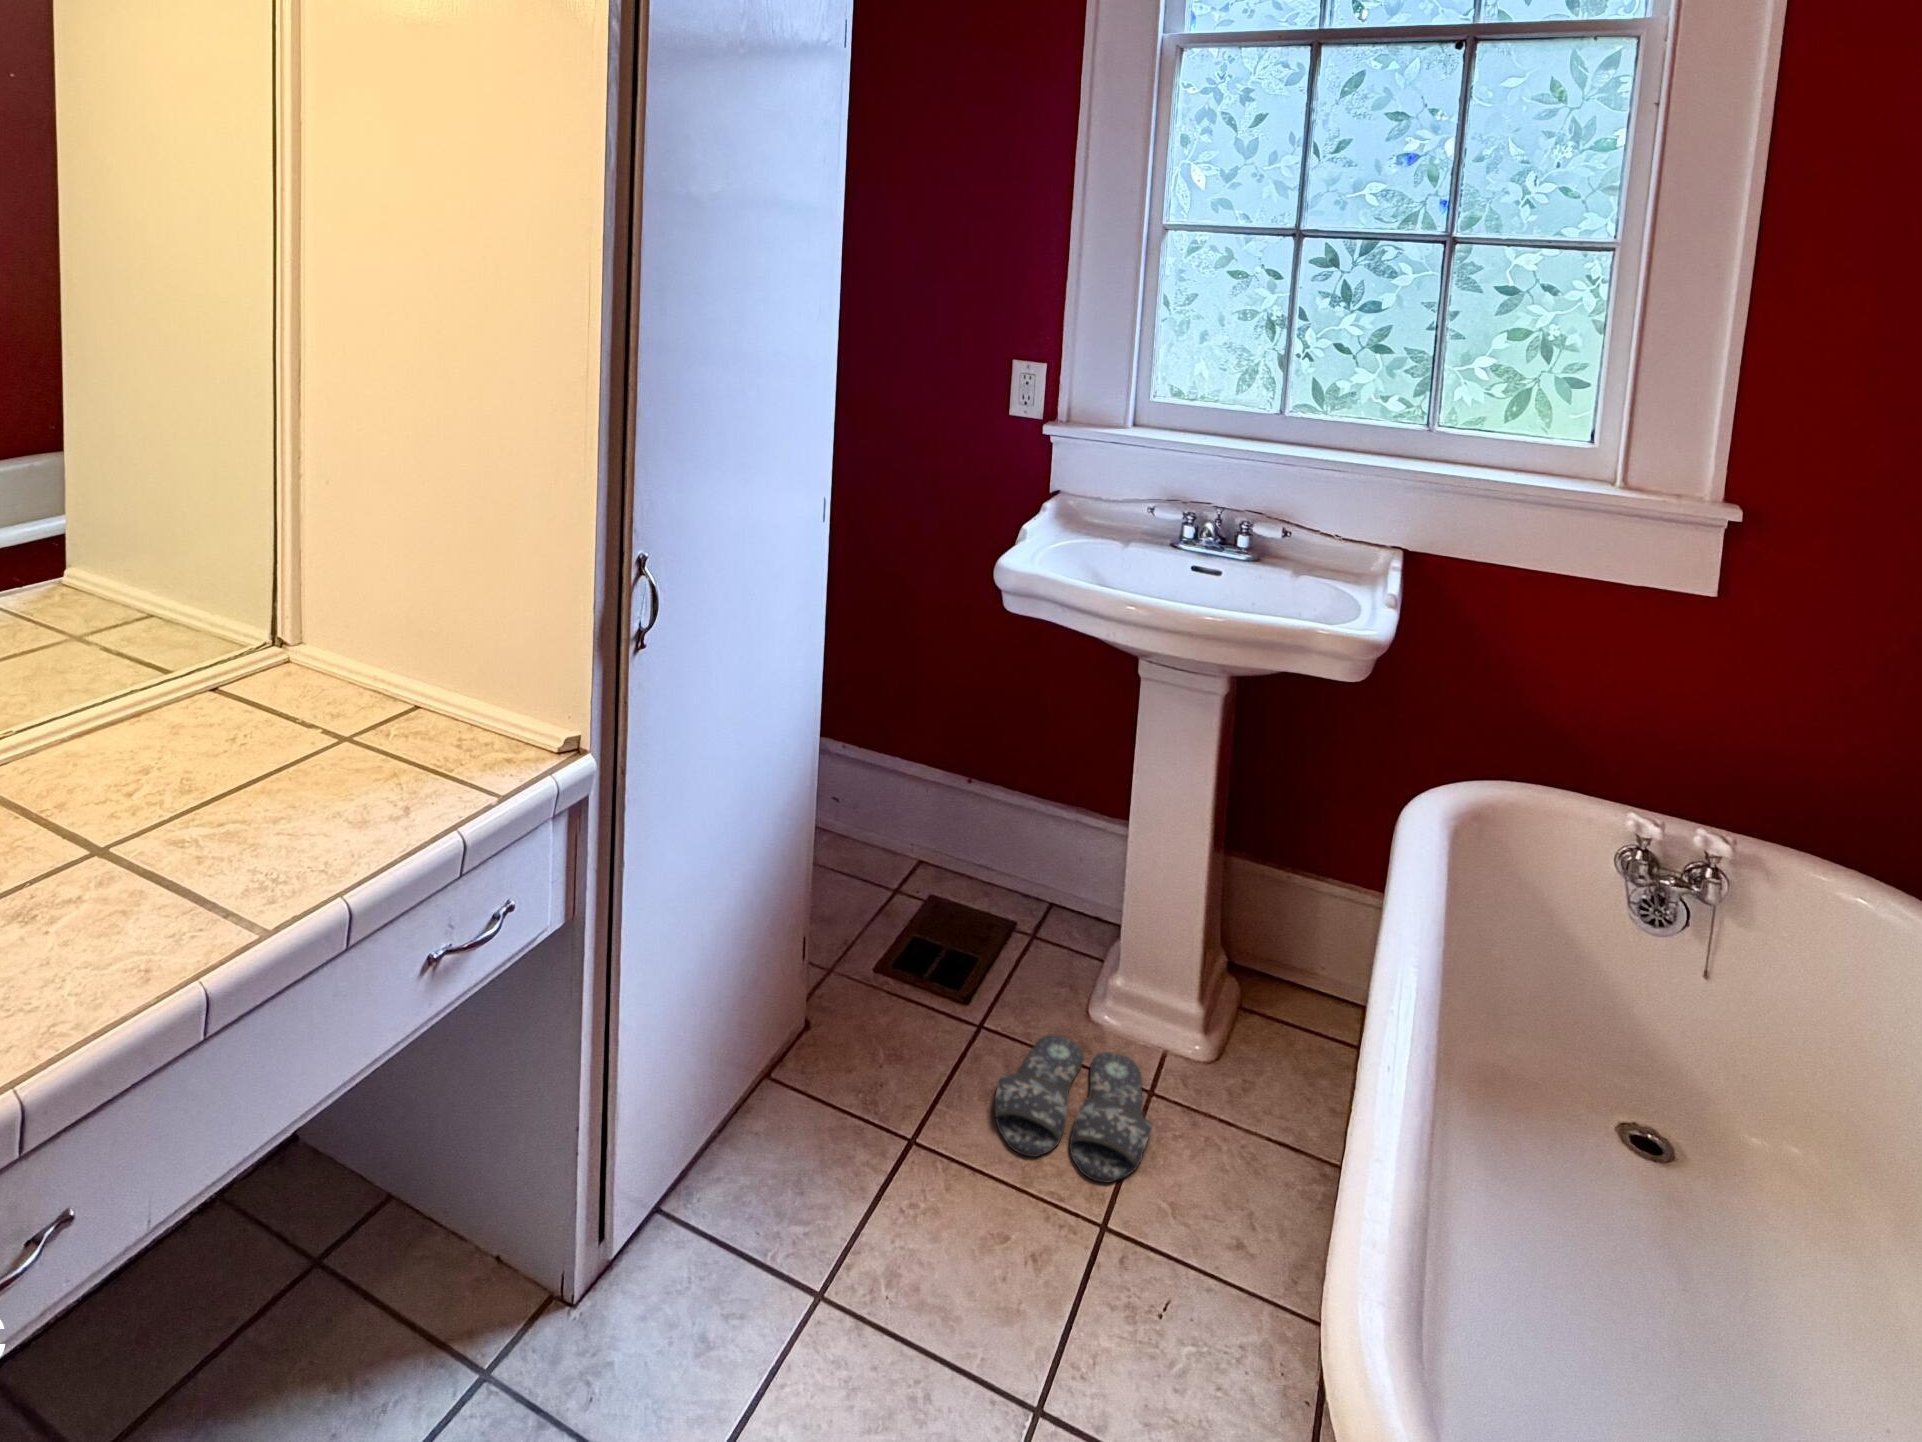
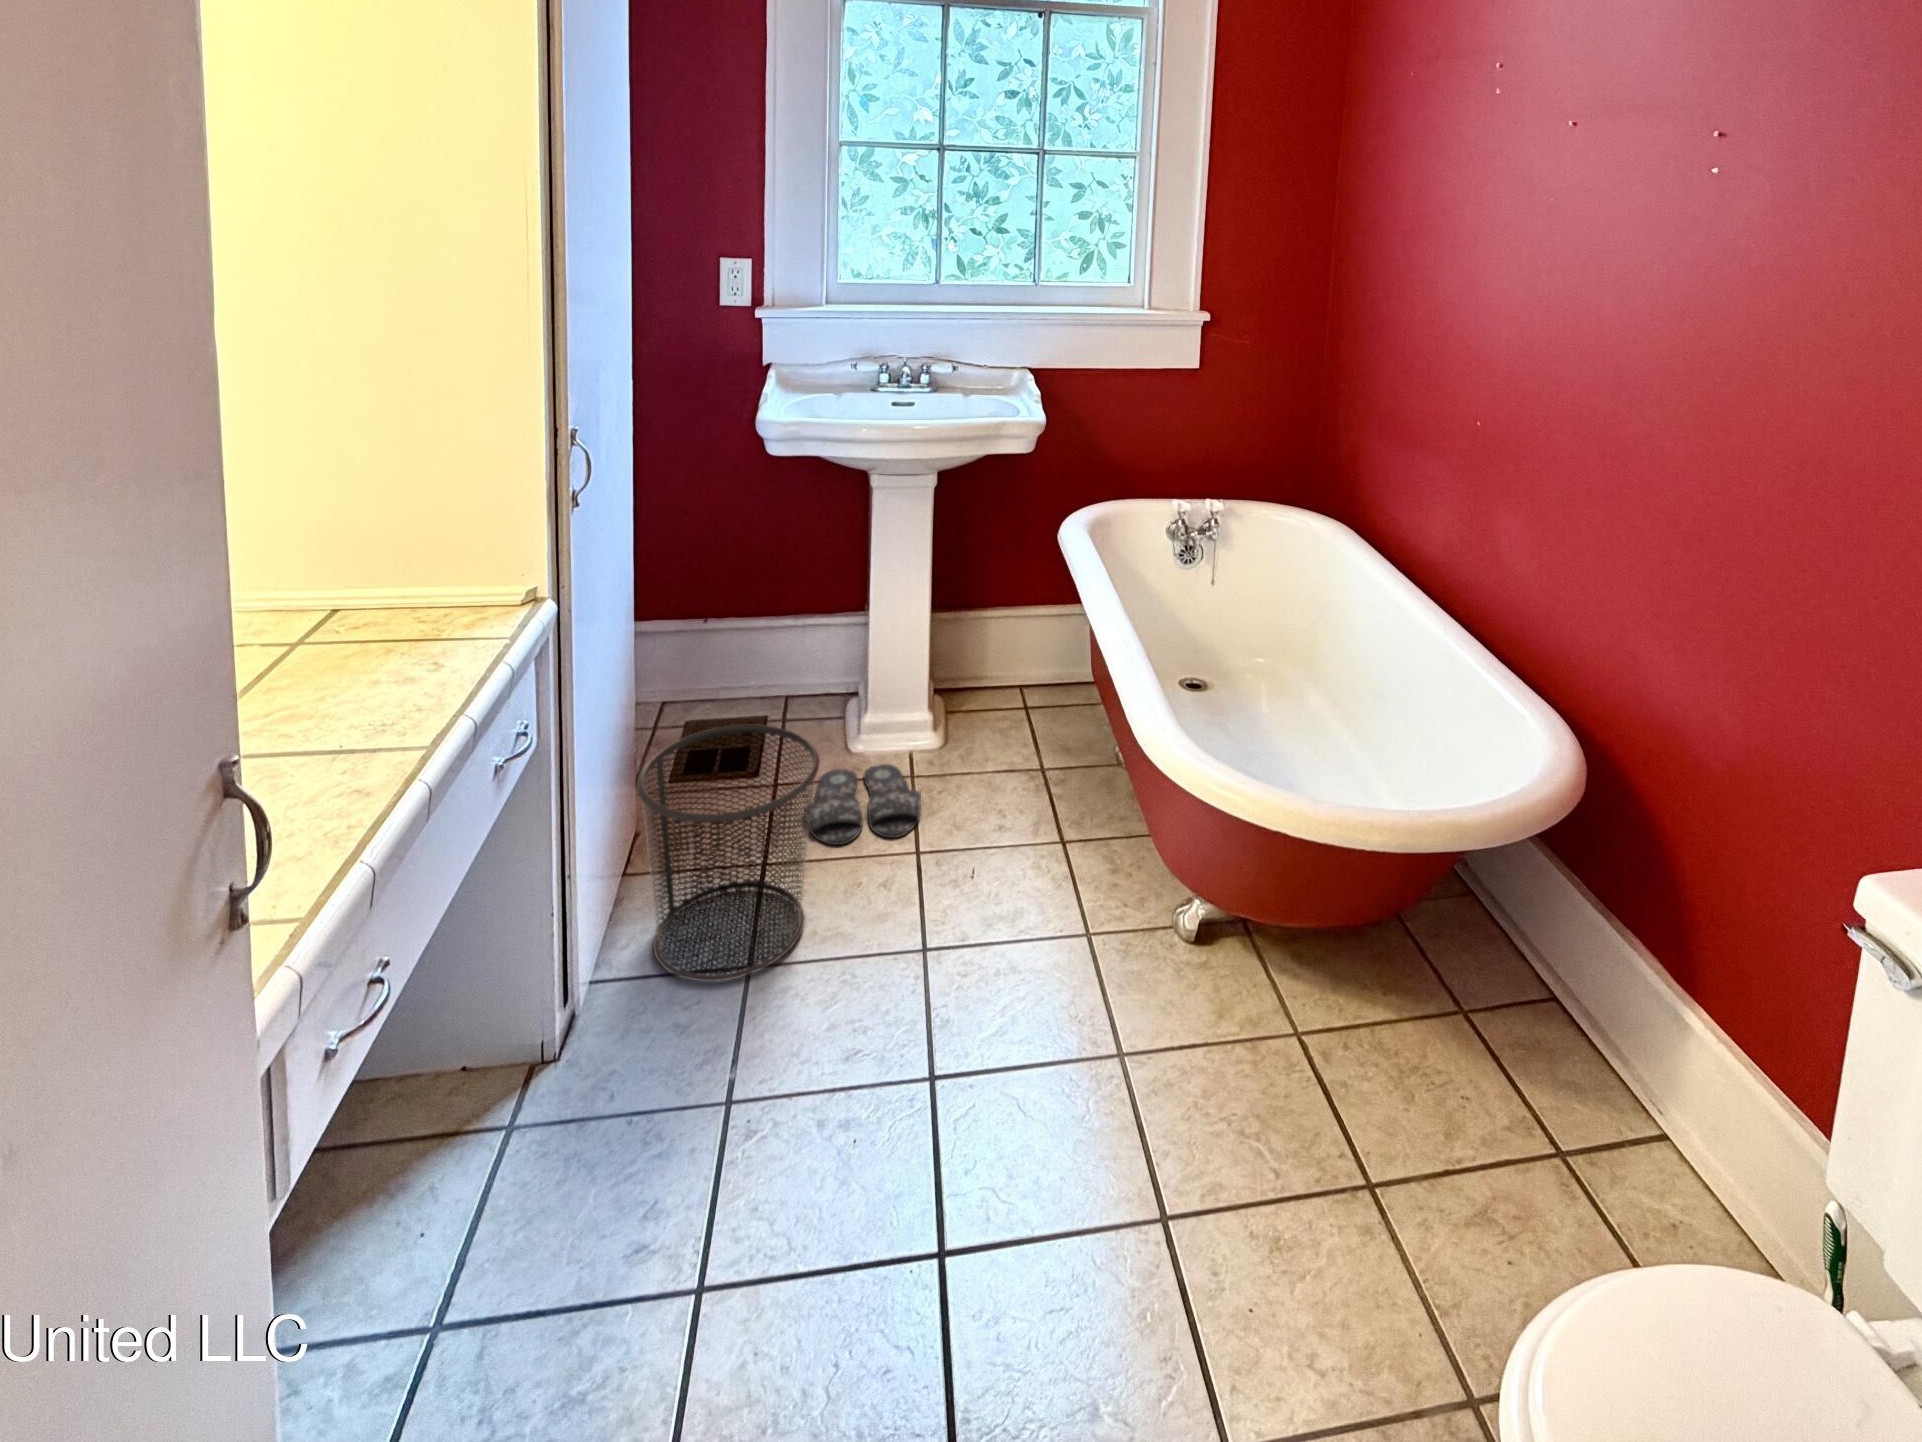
waste bin: none [750,940,967,1297] -> present [637,725,820,982]

